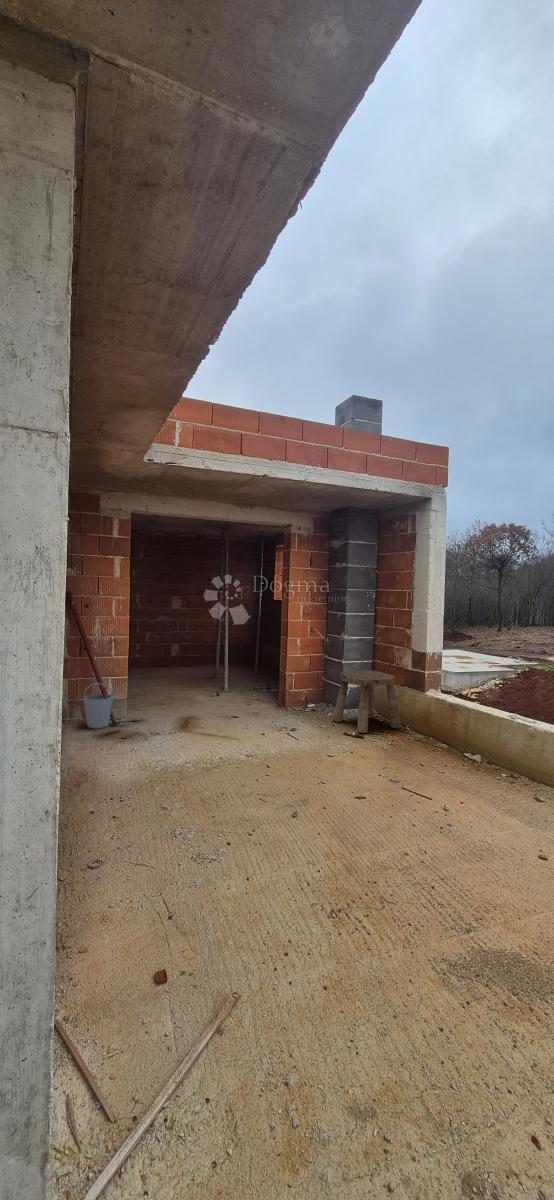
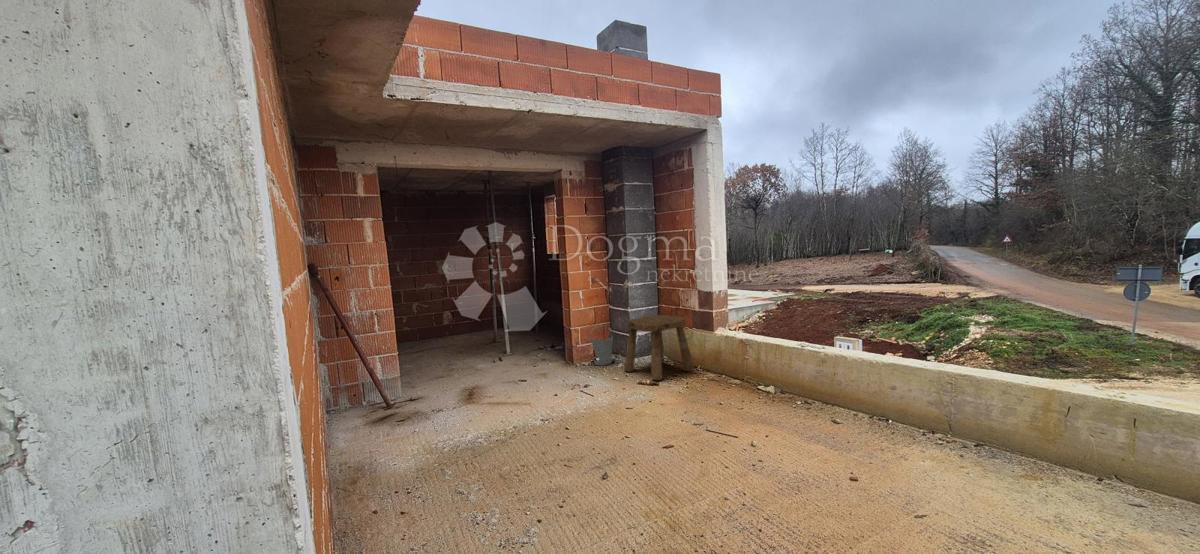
bucket: present [83,683,113,728] -> present [590,325,613,365]

